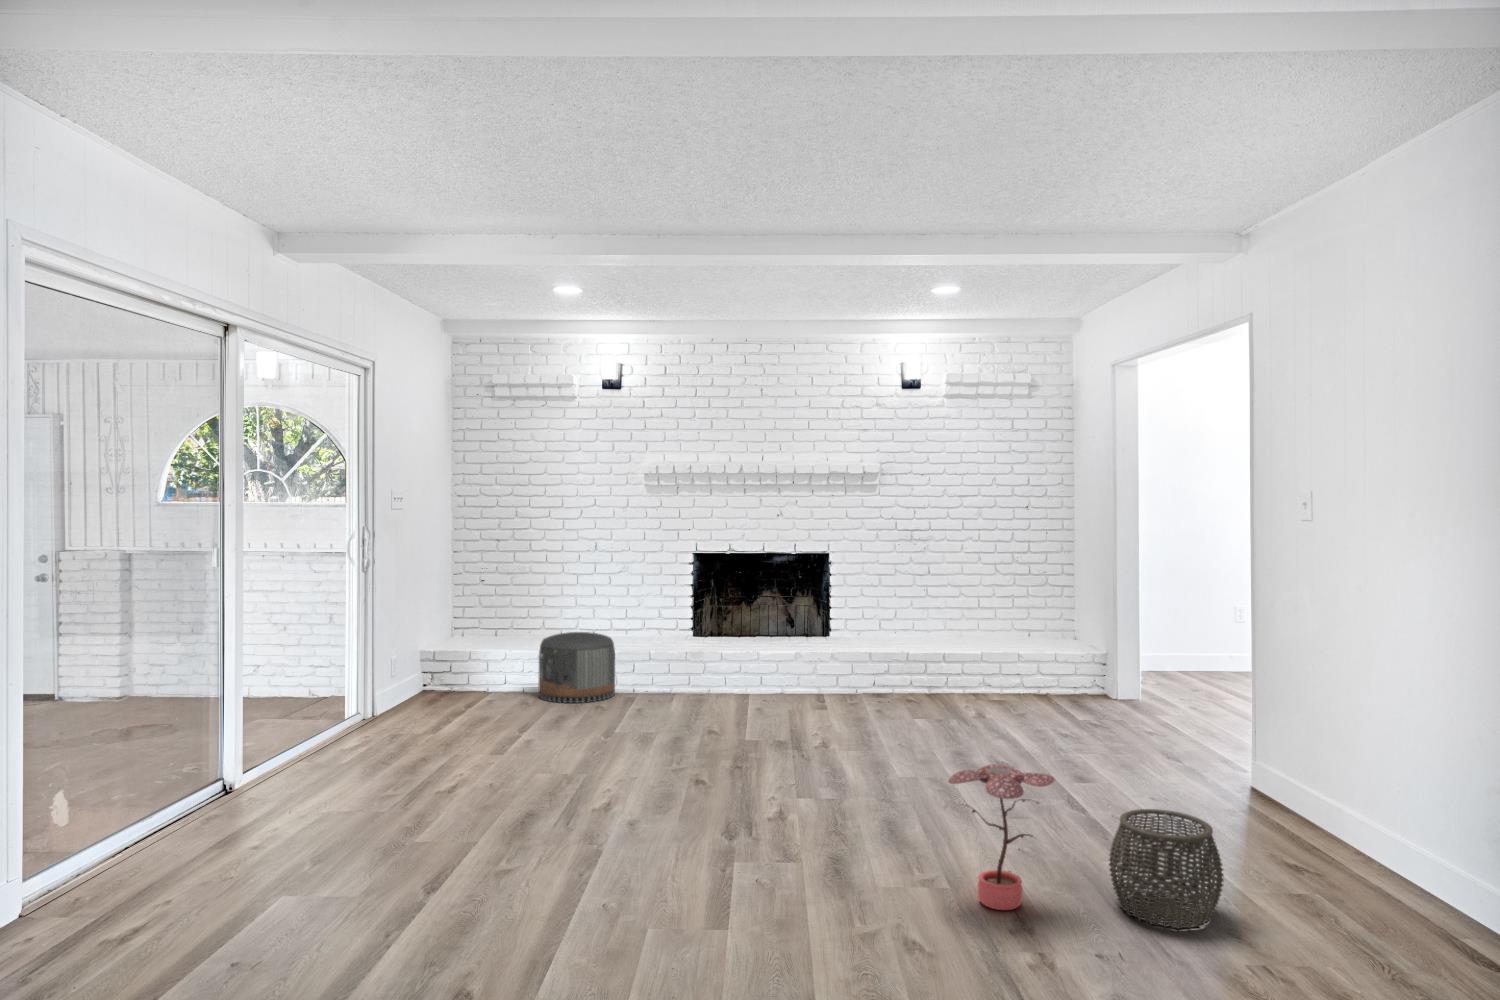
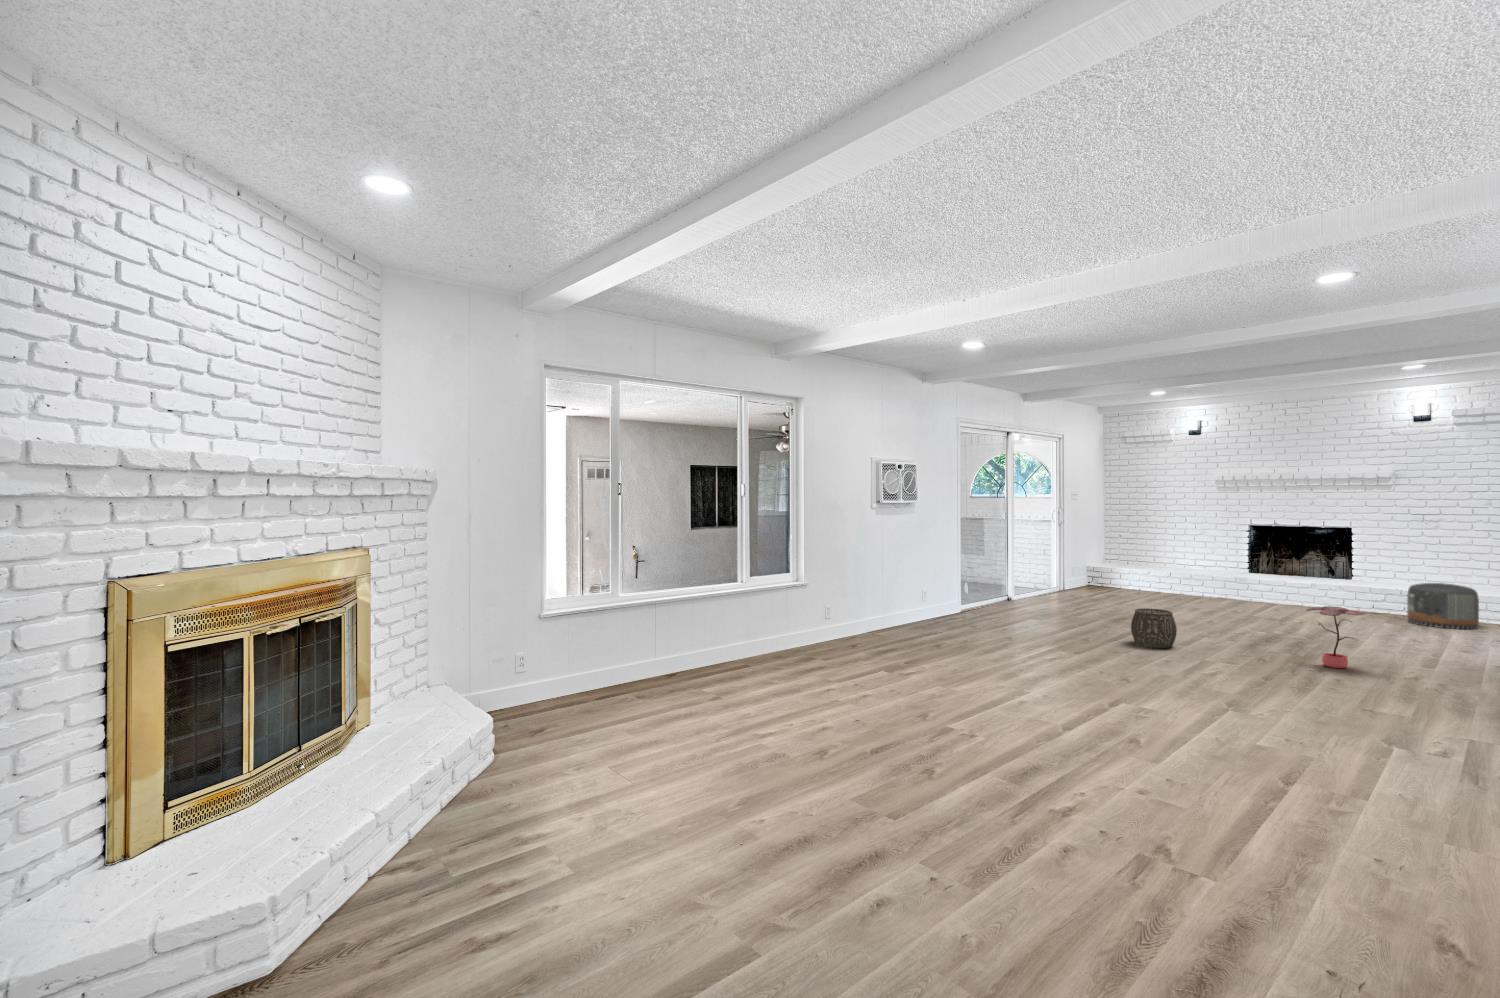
pouf: present [539,632,615,703] -> present [1407,583,1479,629]
woven basket: present [1109,809,1224,929] -> present [1131,608,1177,648]

